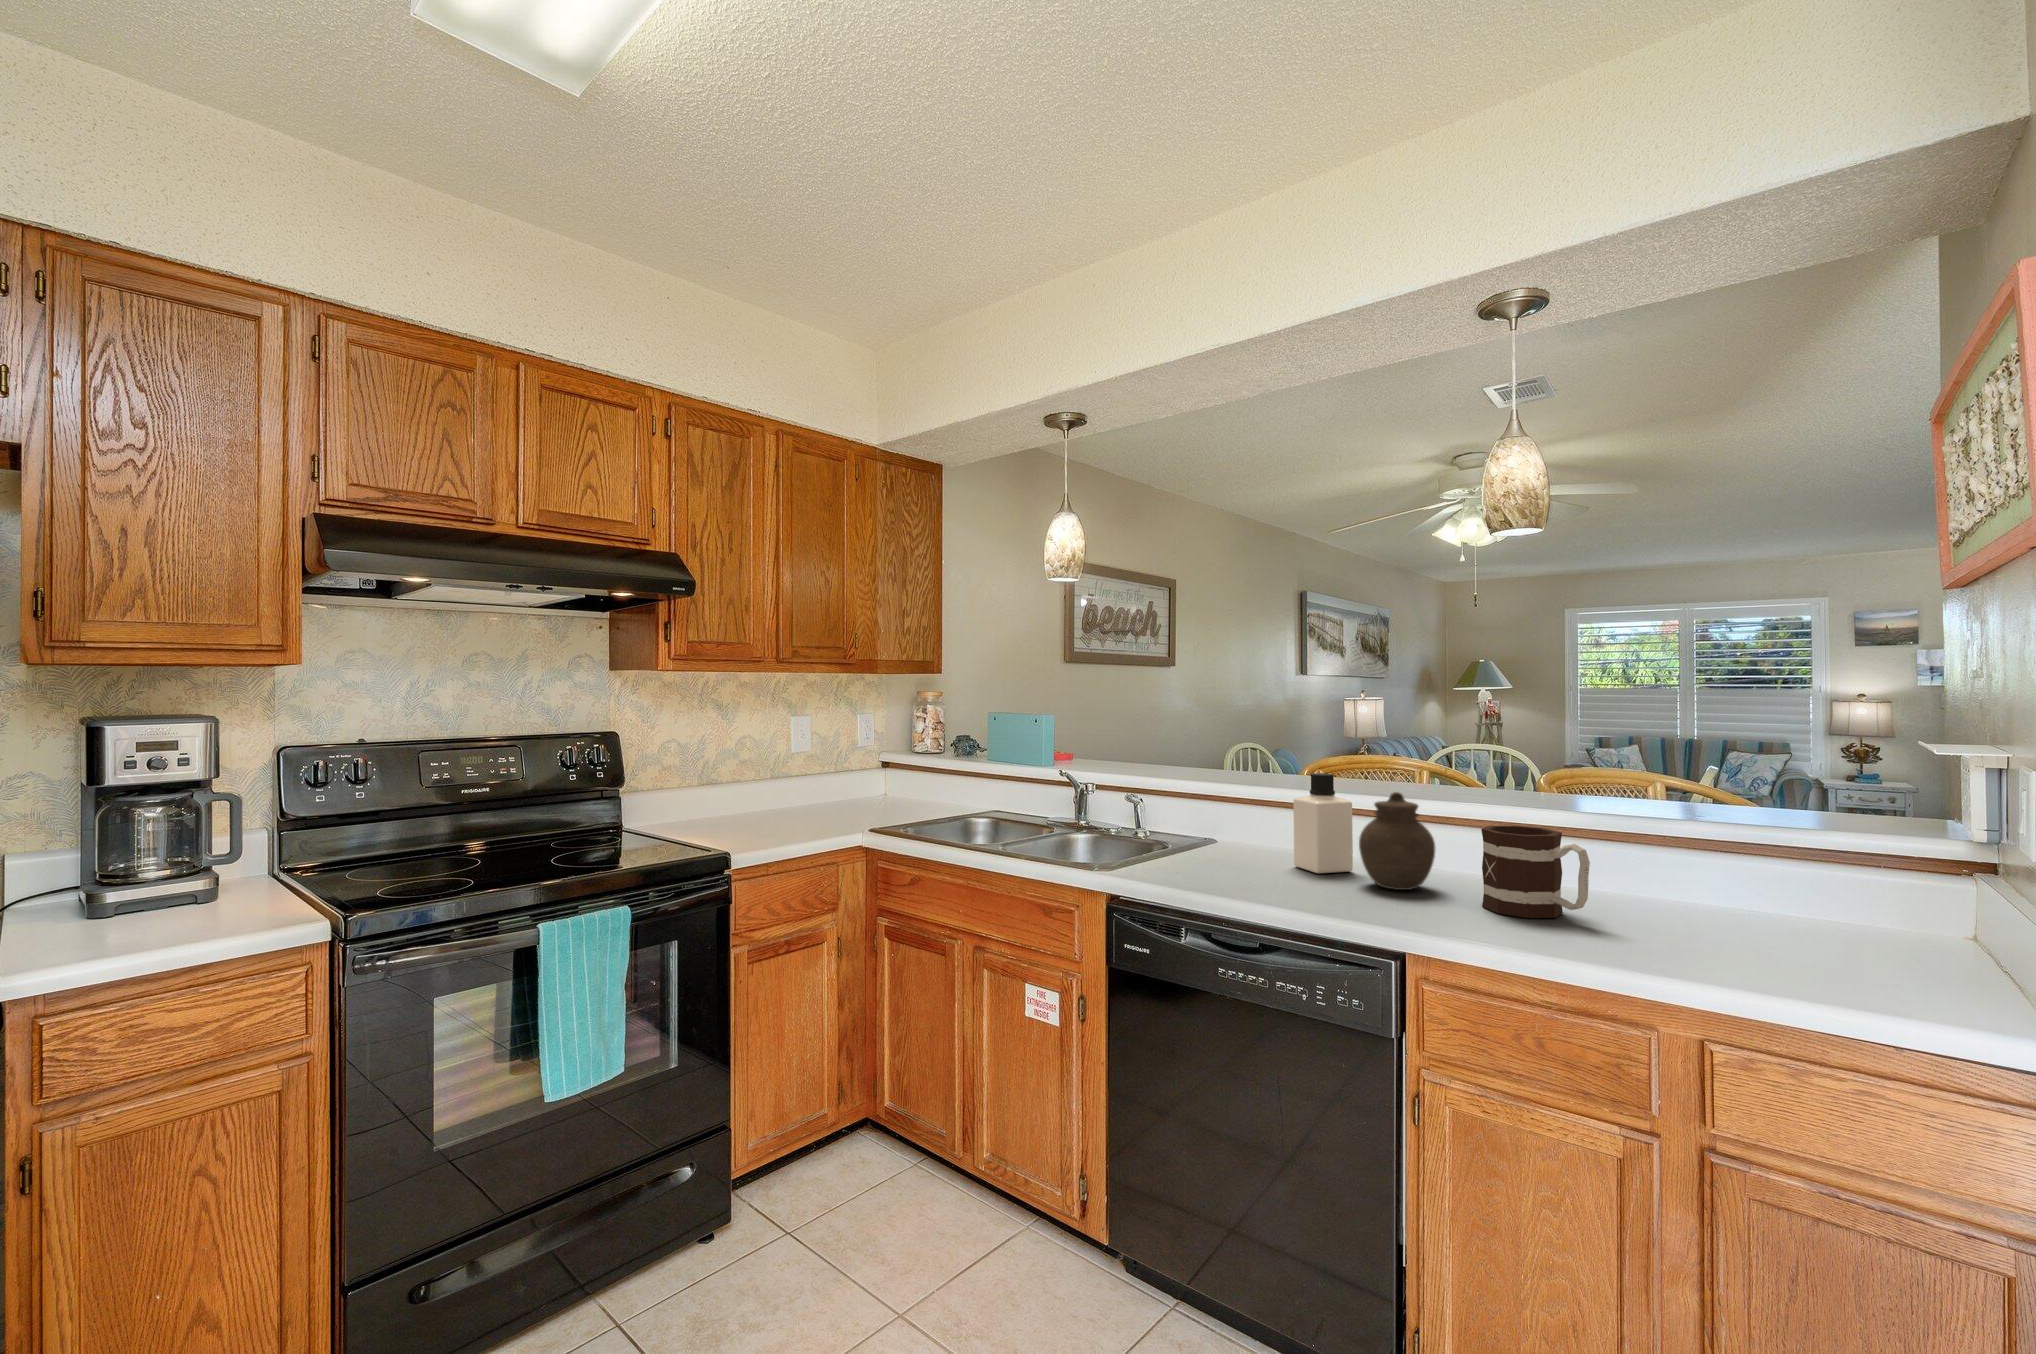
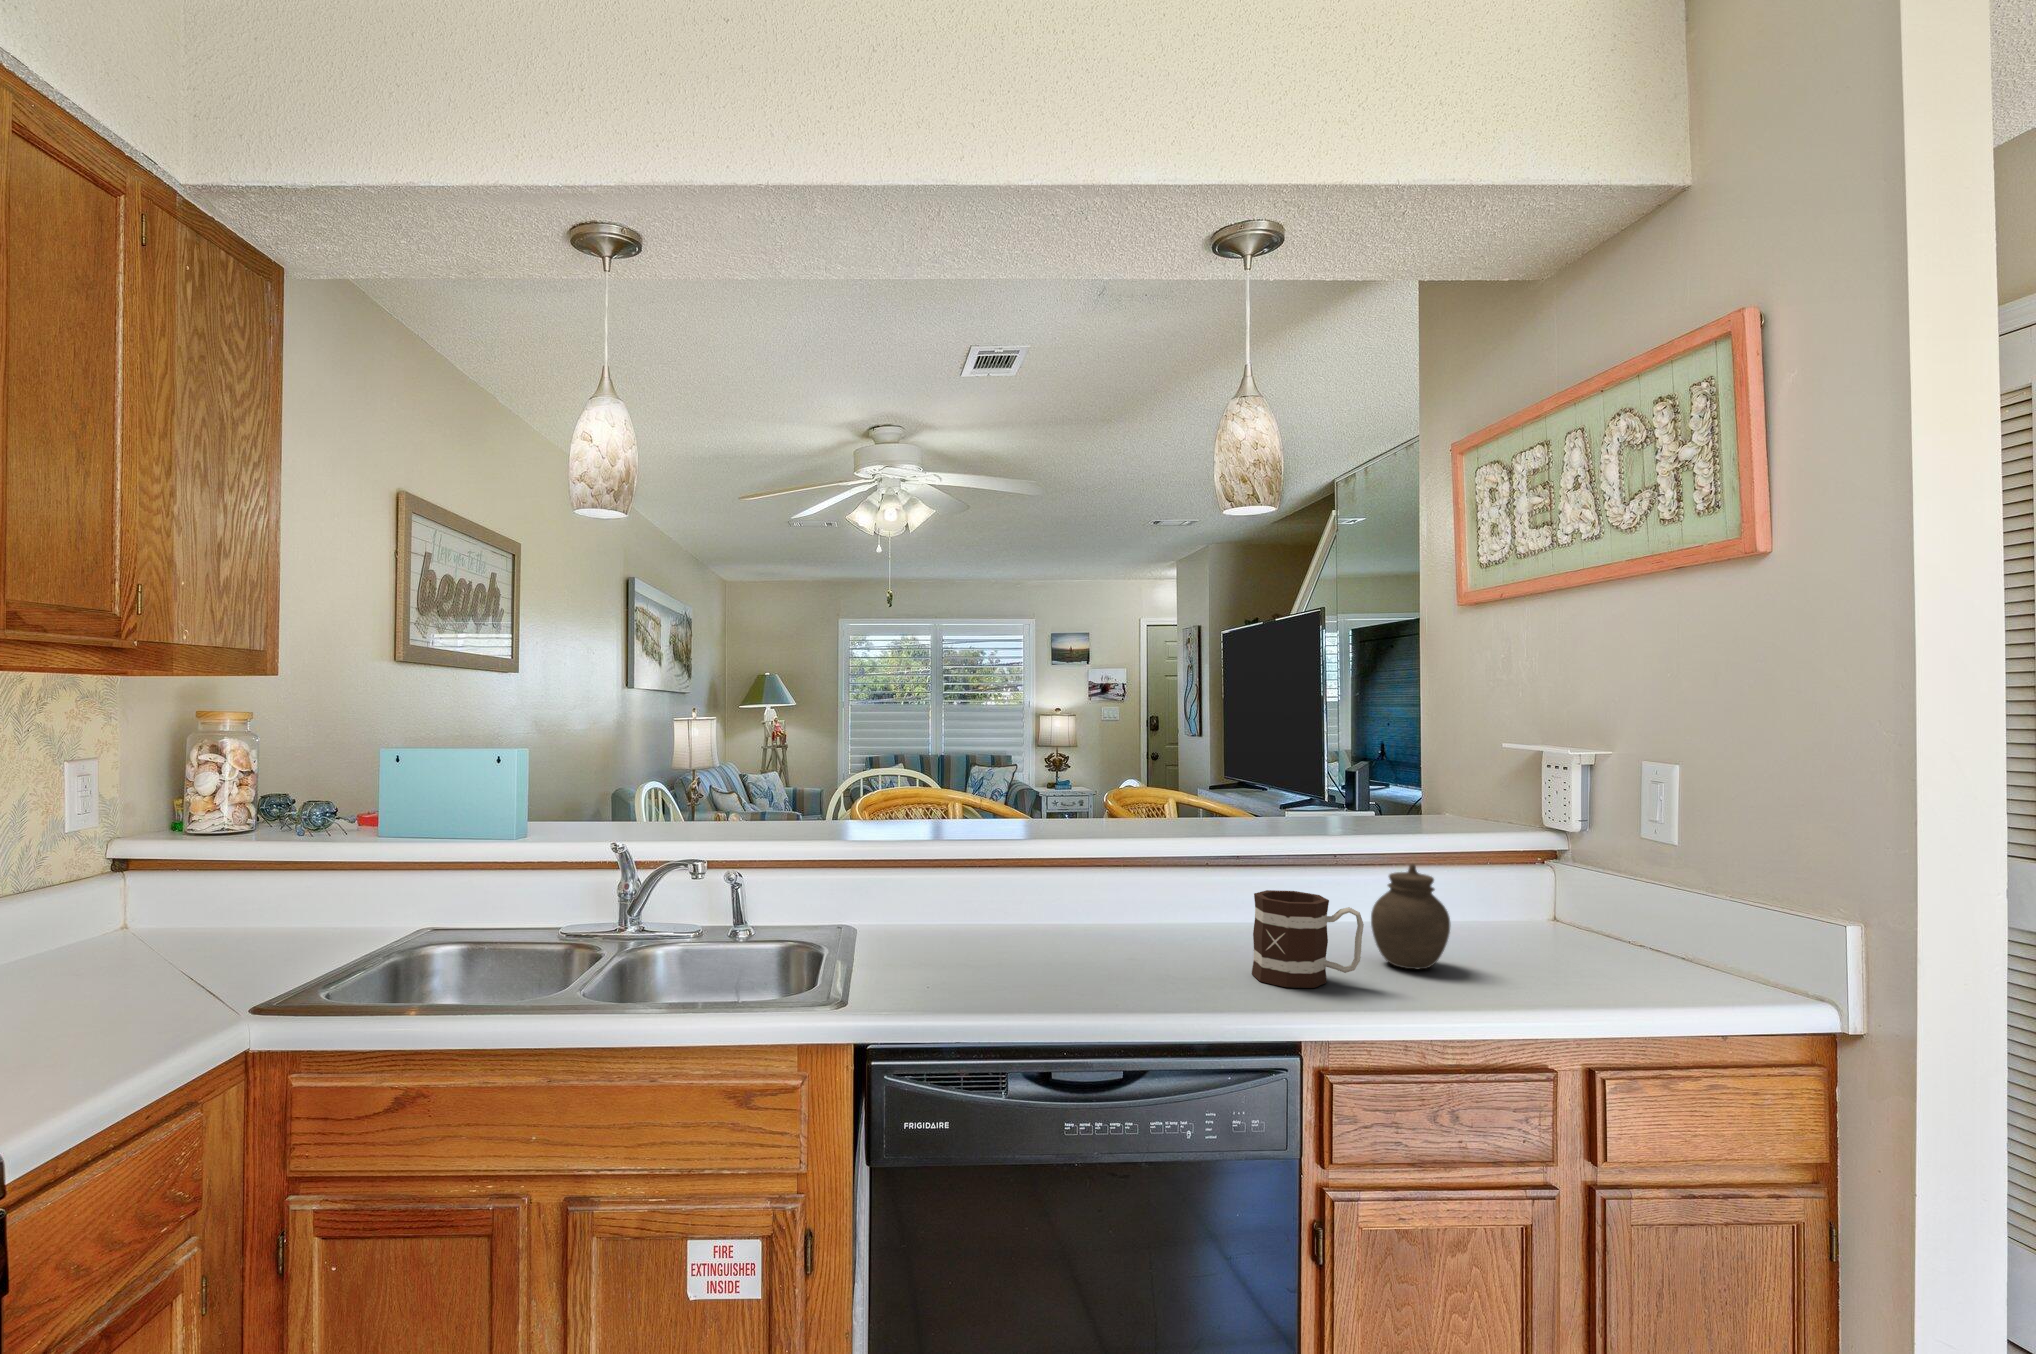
bottle: present [1293,773,1353,873] -> none [1016,843,1083,968]
jar: present [1359,792,1435,890] -> present [1371,864,1450,969]

